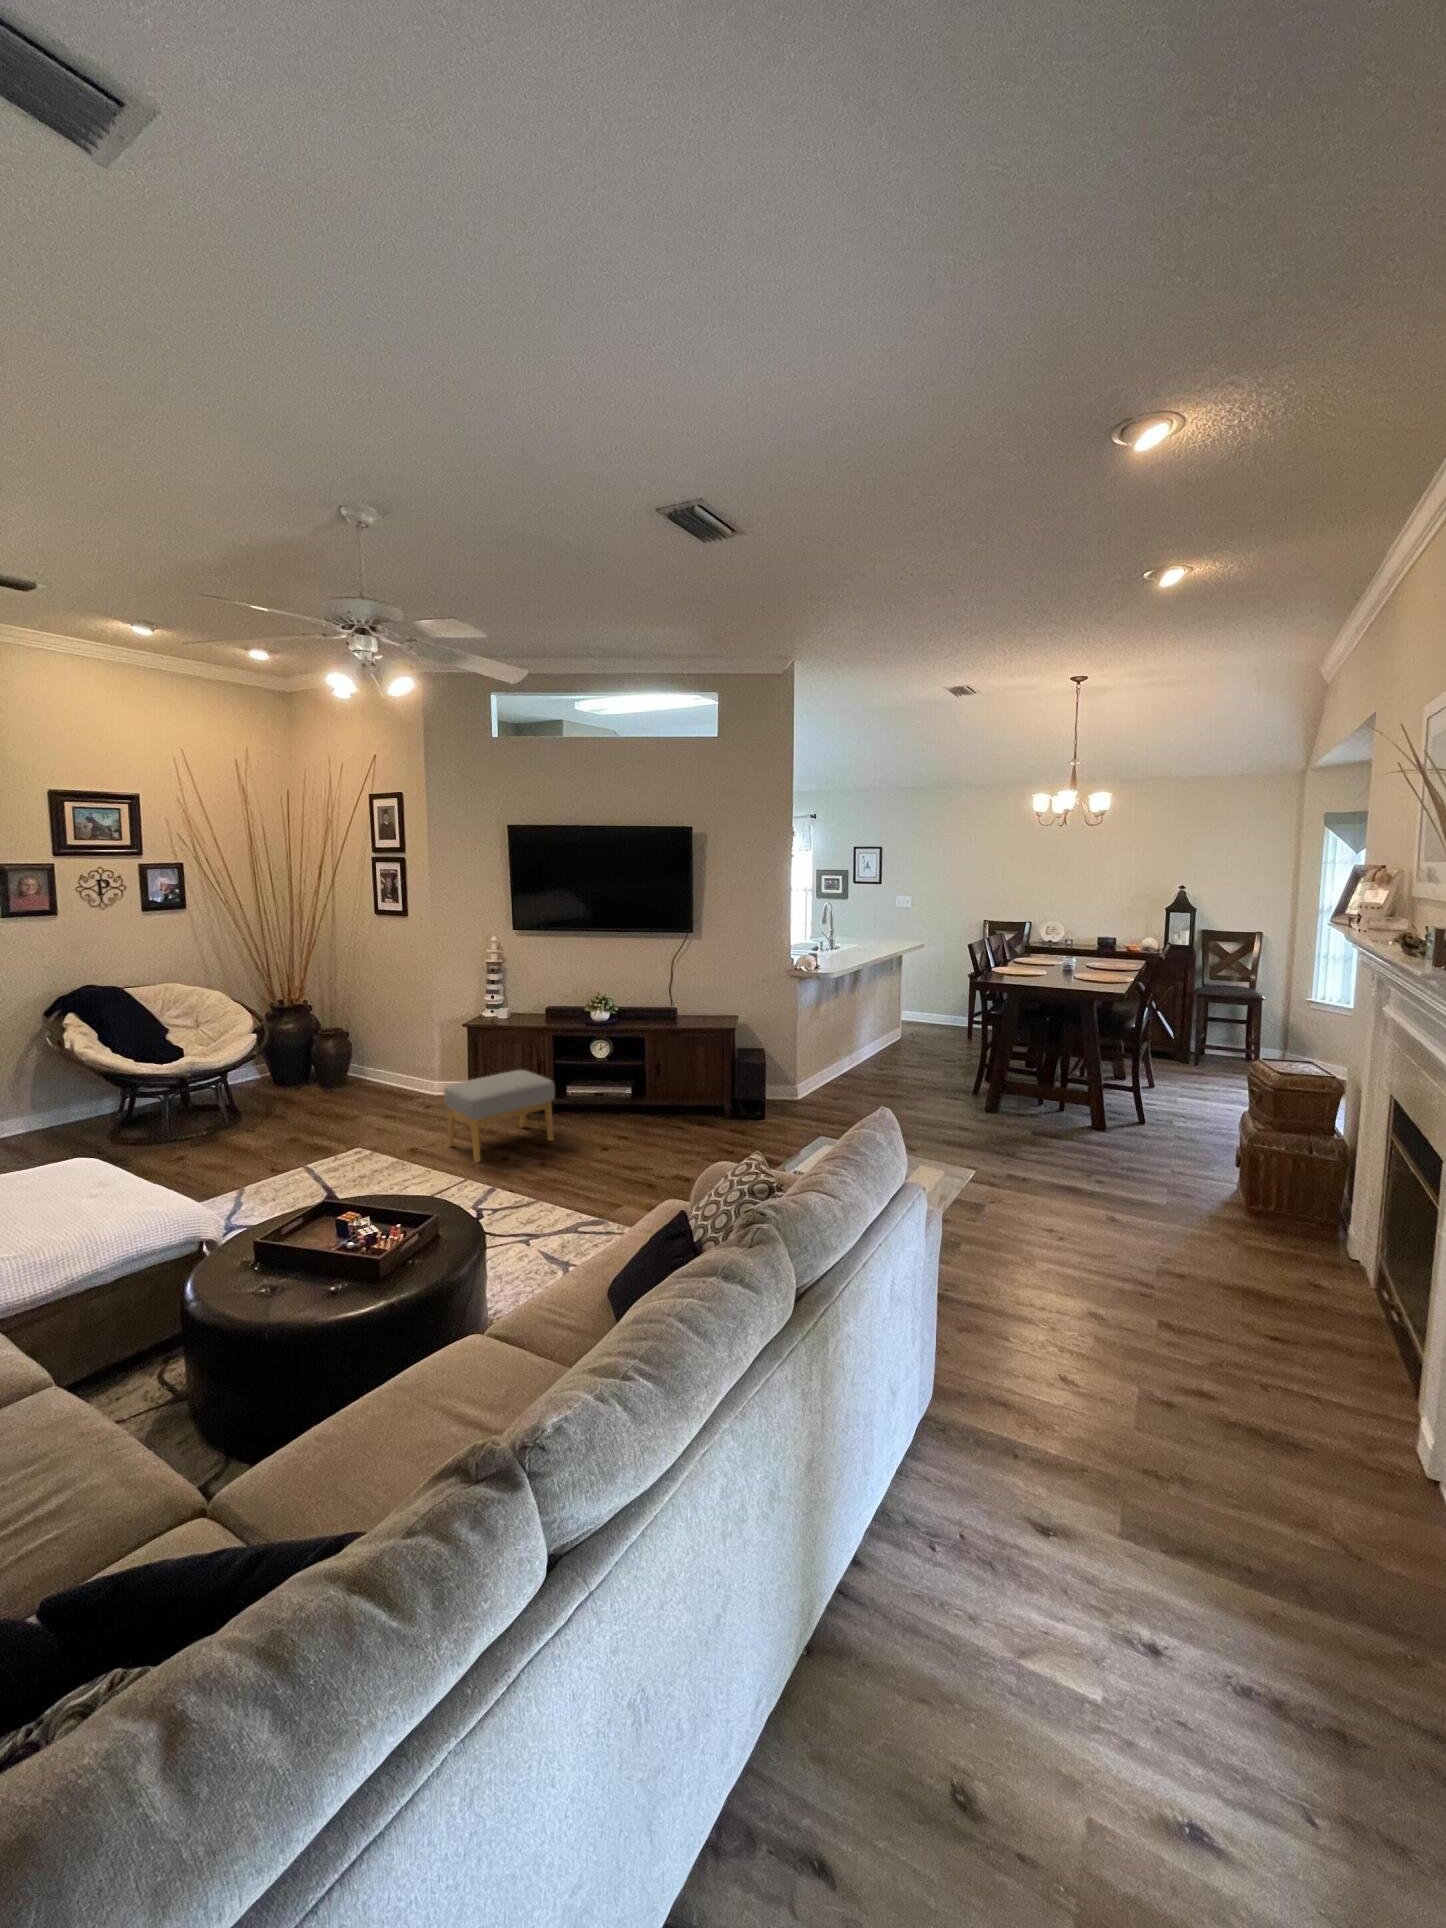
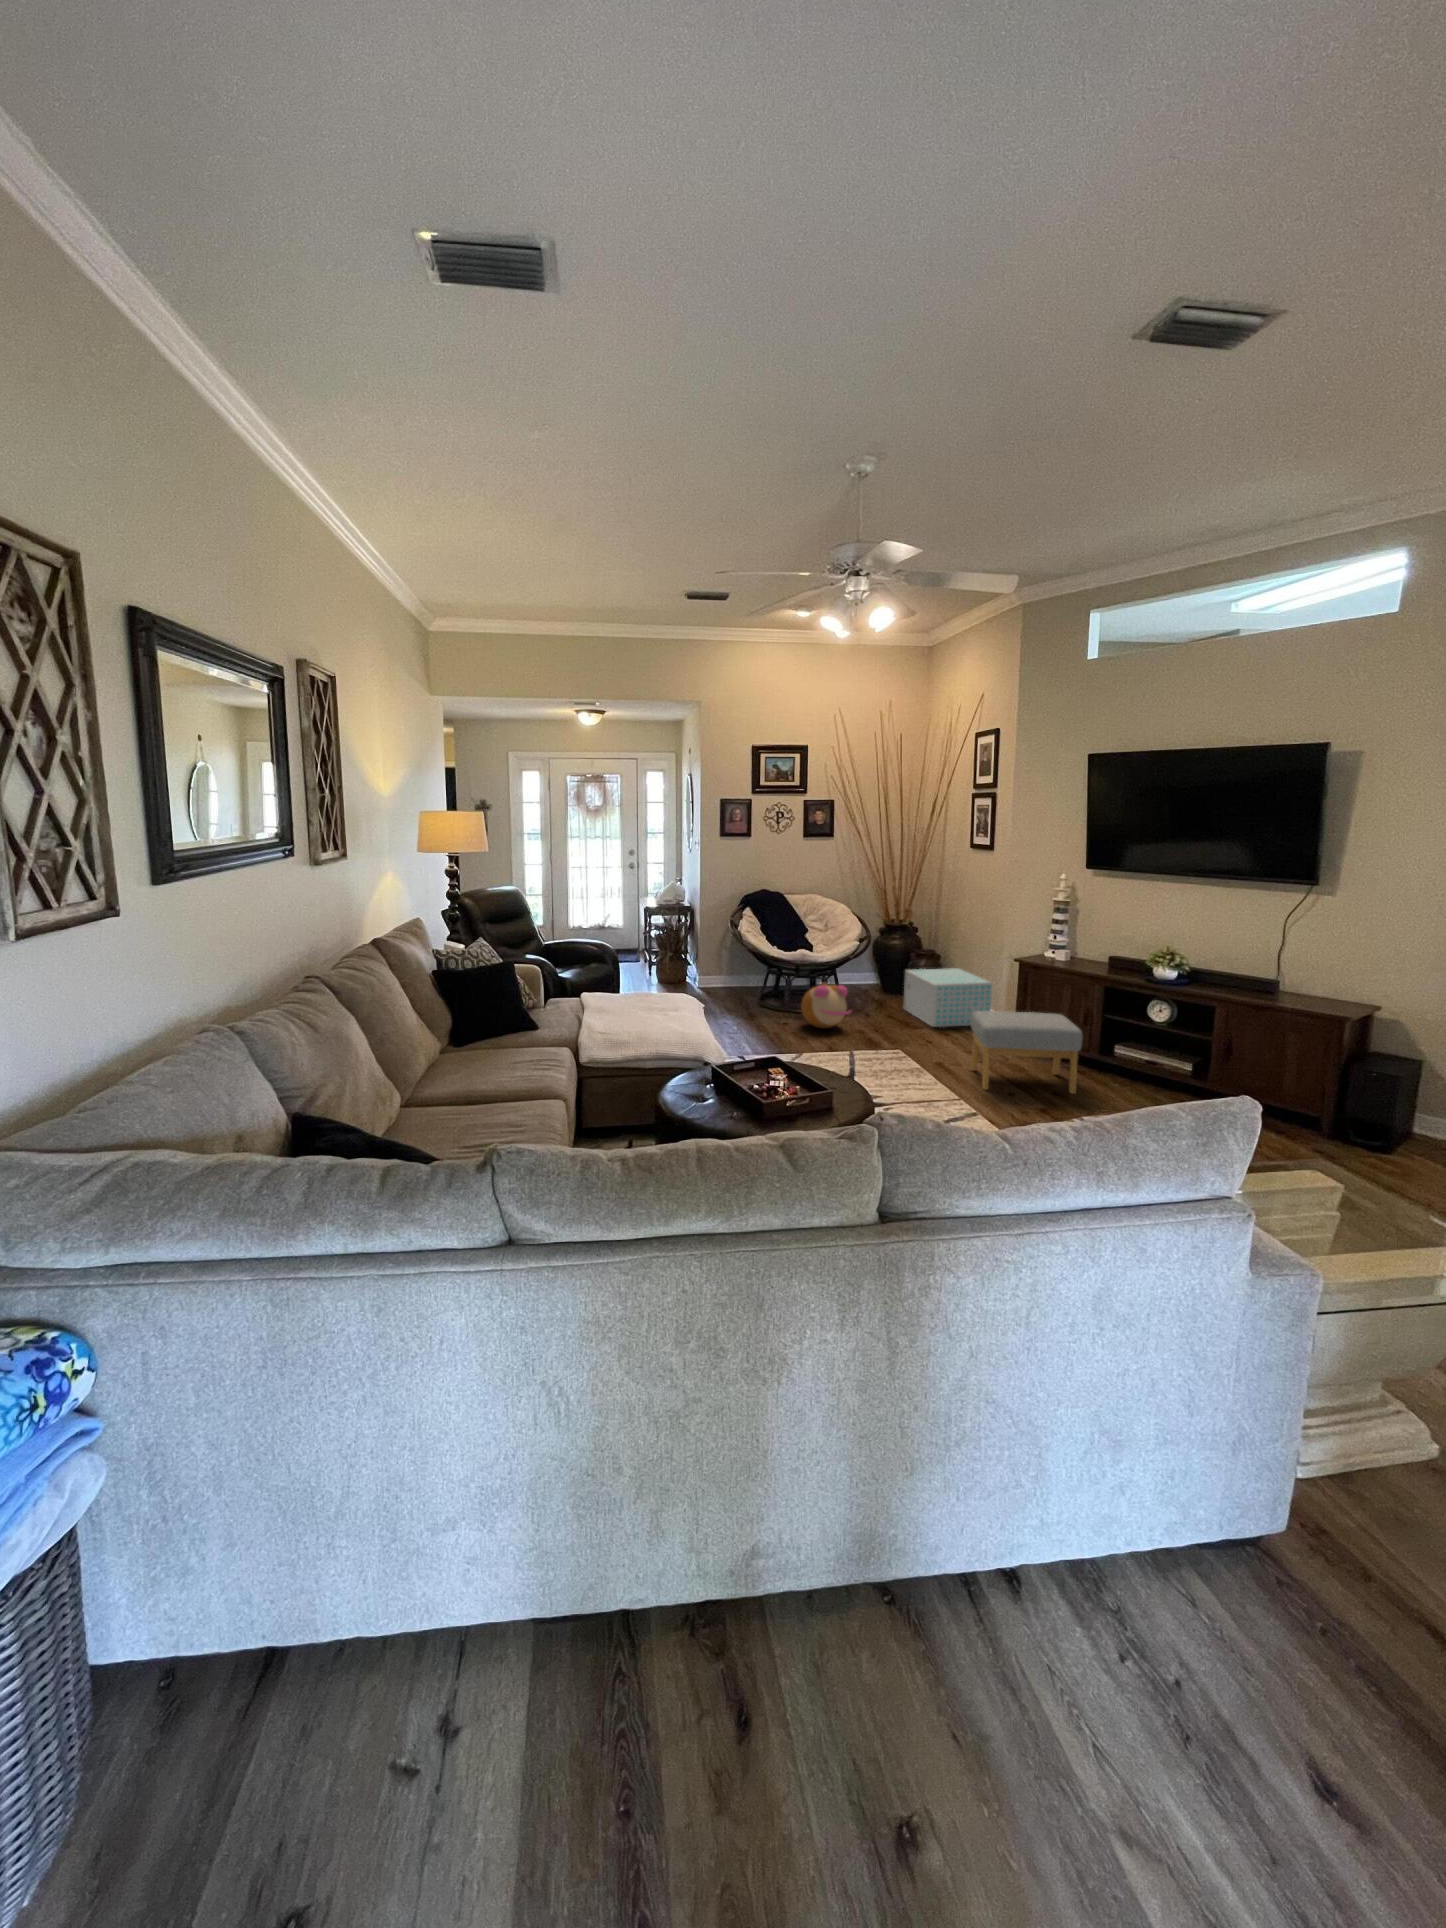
storage box: none [317,1042,425,1112] -> present [903,968,992,1027]
plush toy: none [205,1092,280,1151] -> present [801,982,851,1028]

